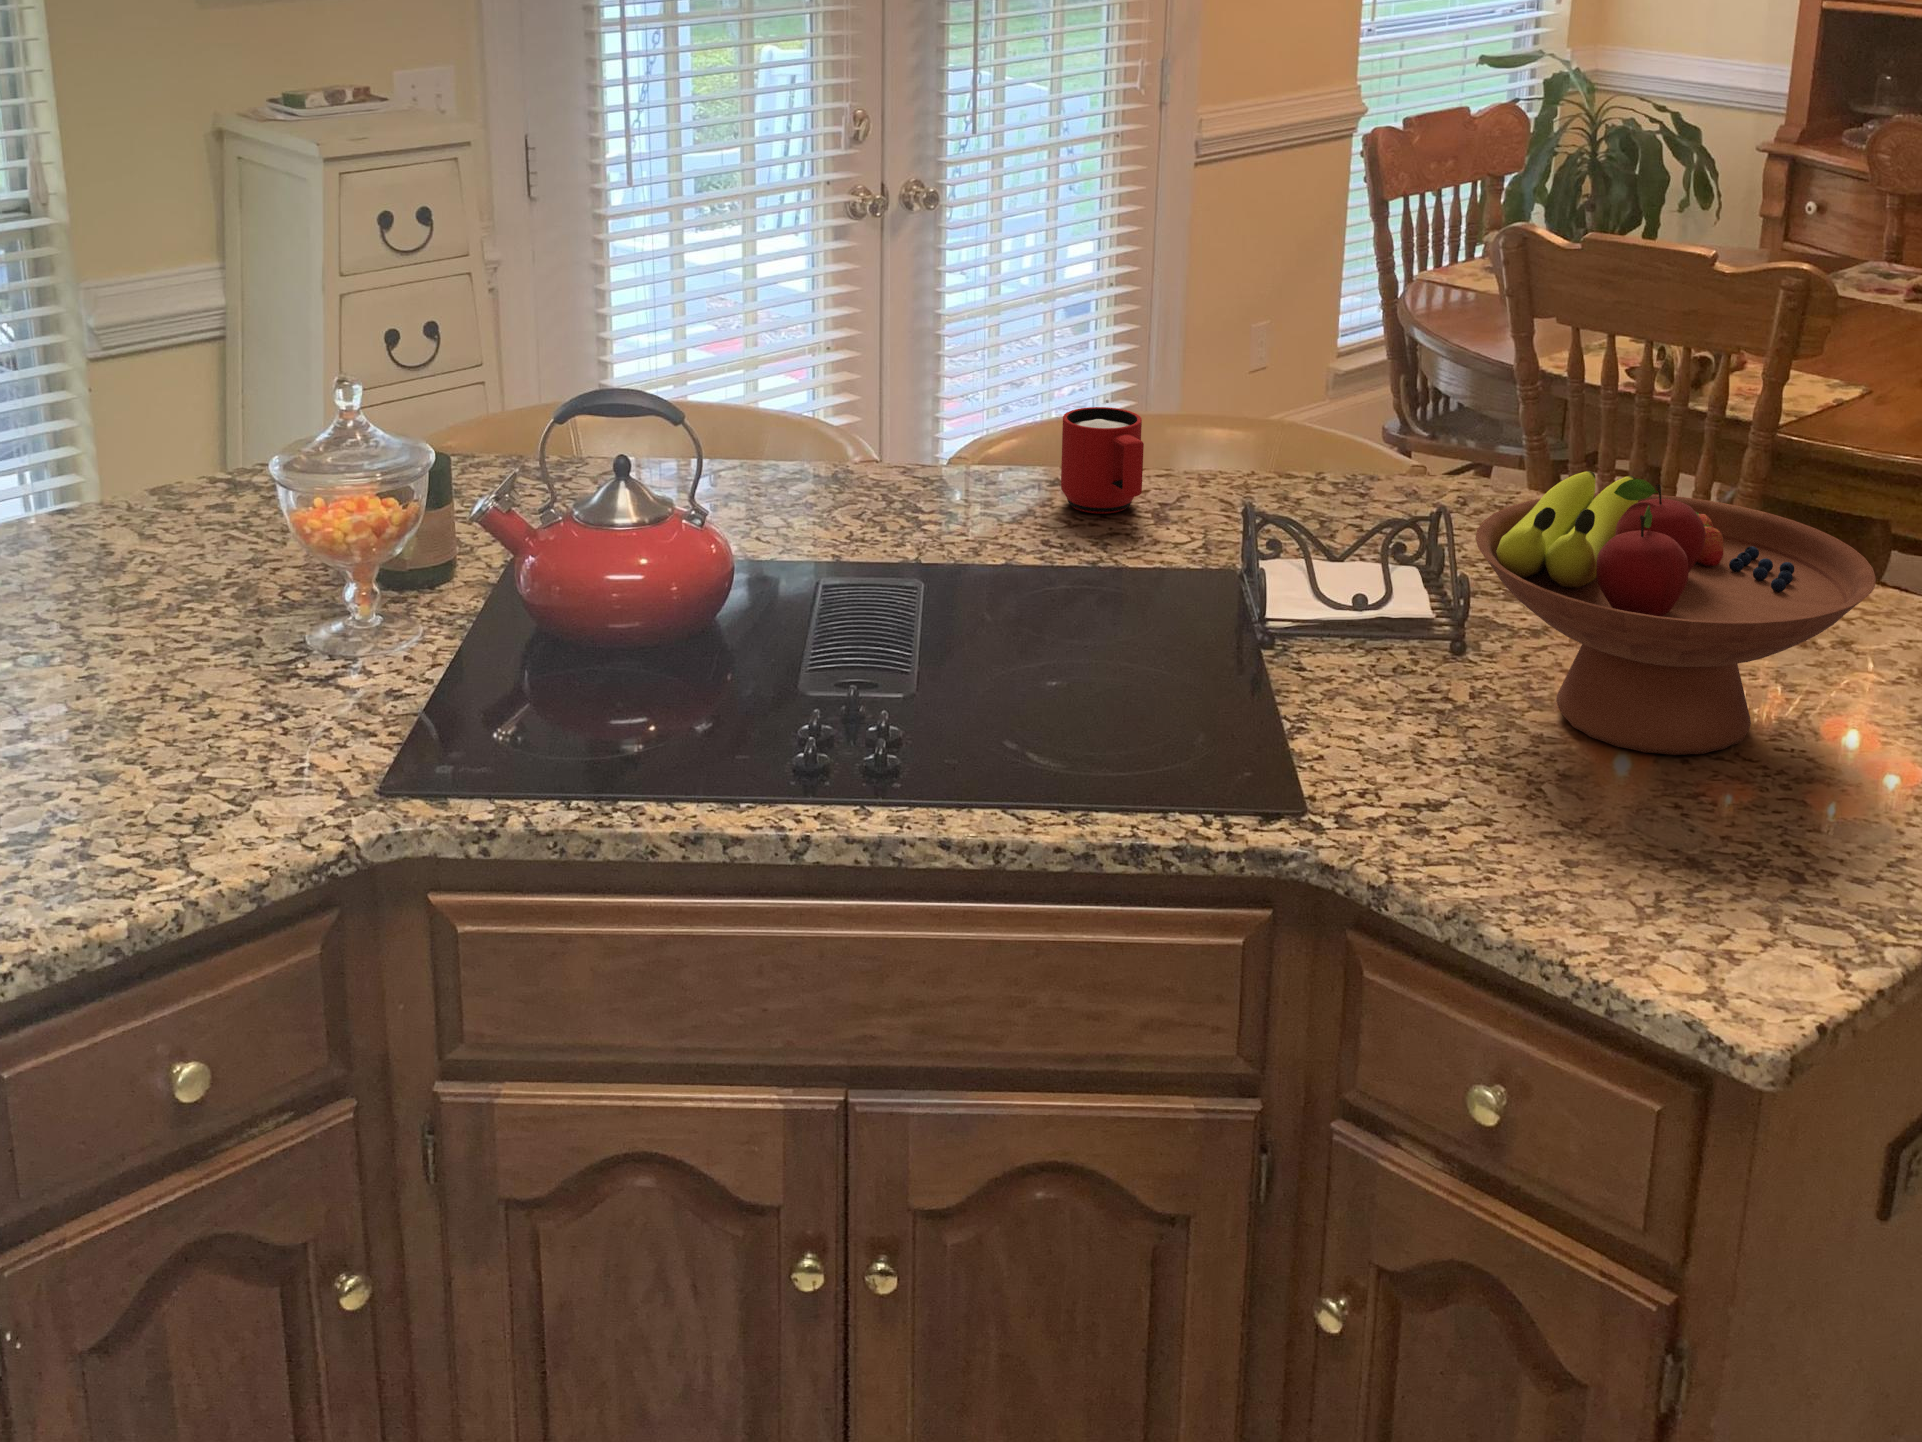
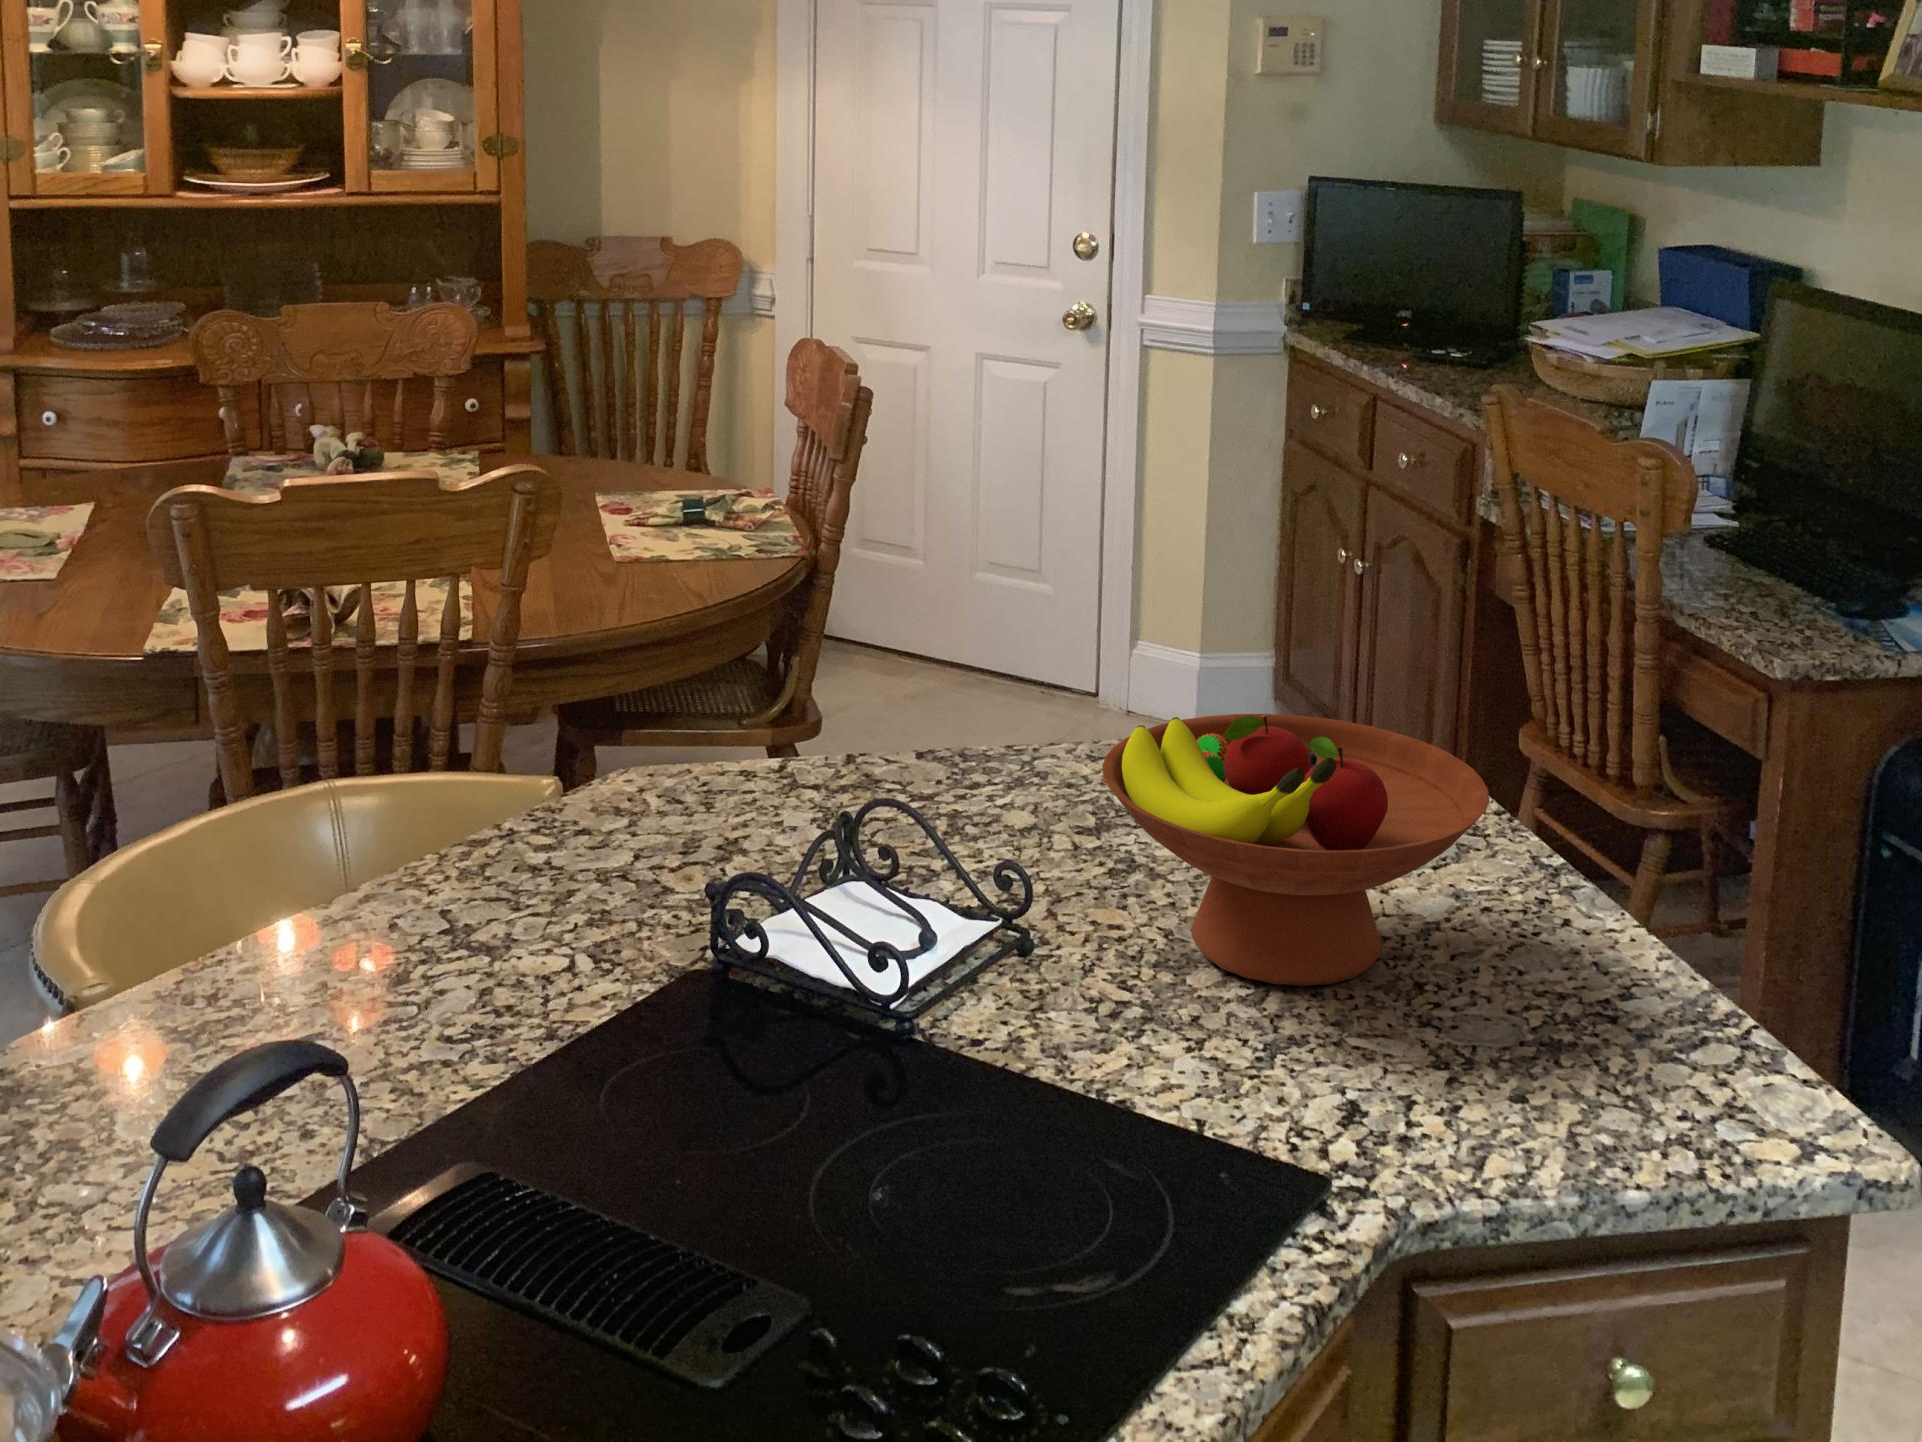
mug: present [1061,407,1144,514] -> none [362,839,505,990]

